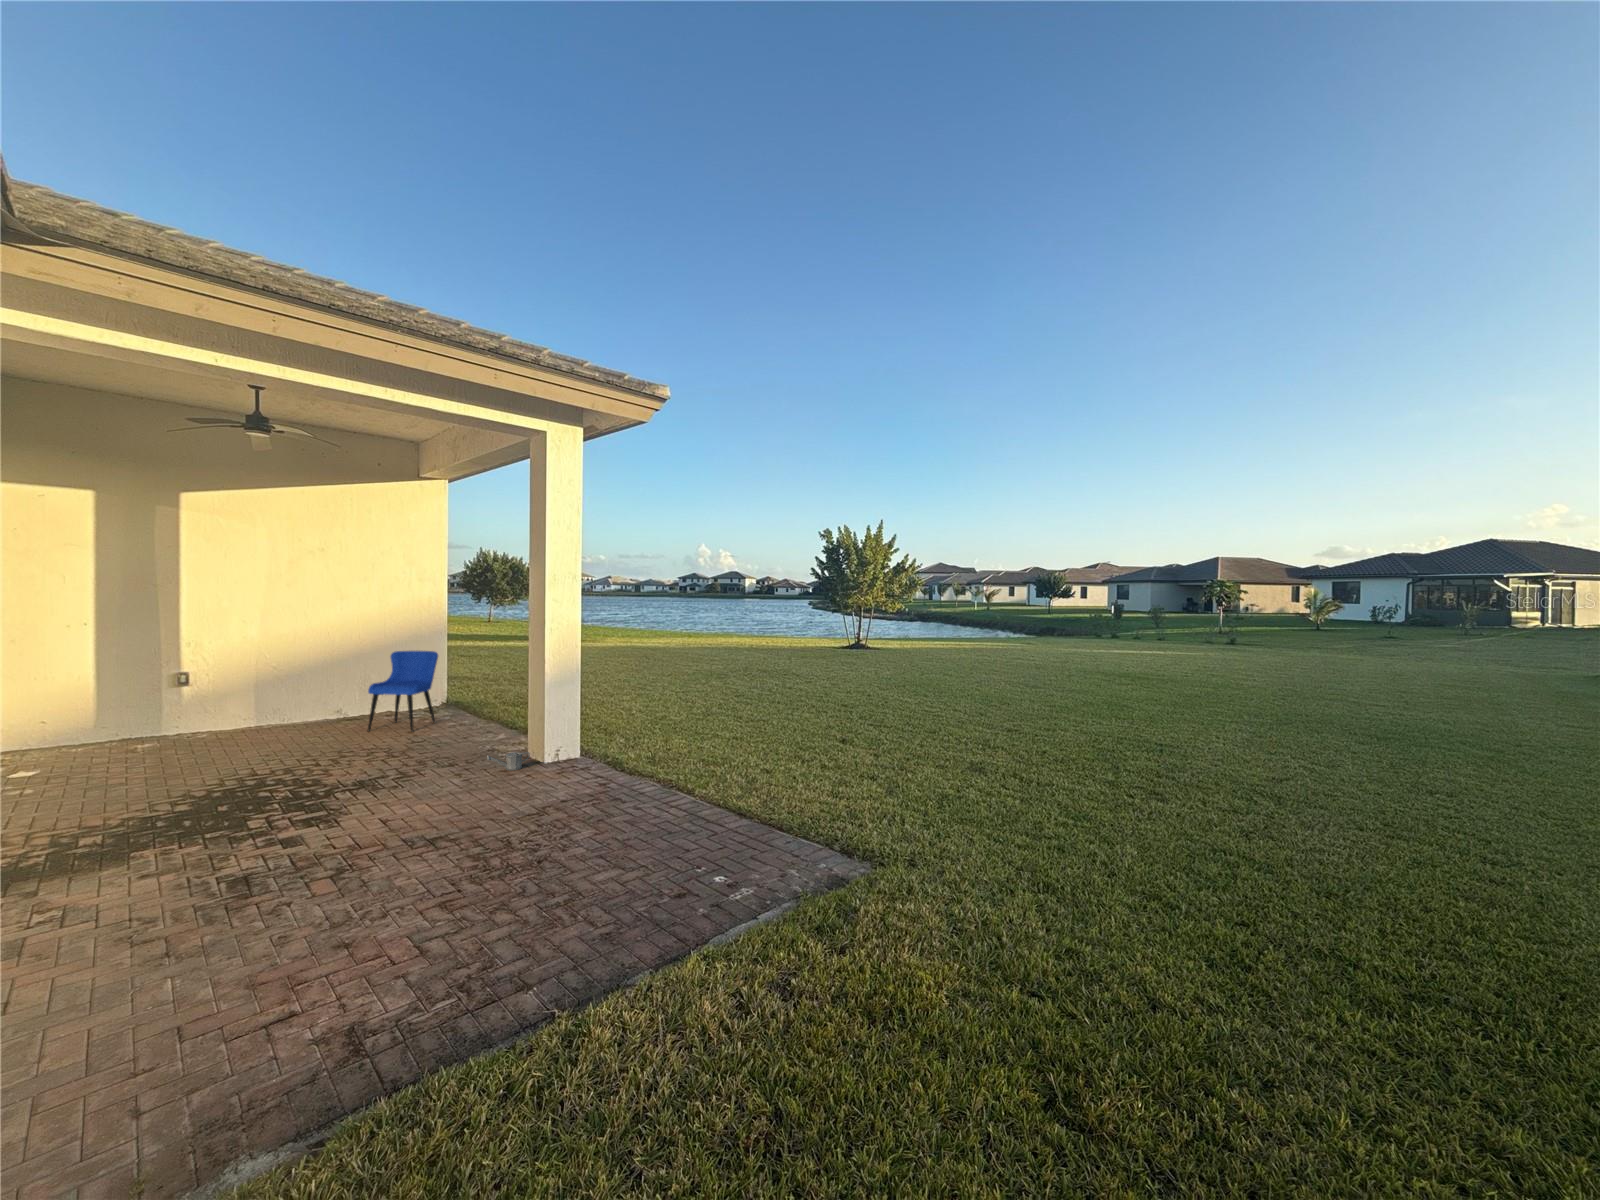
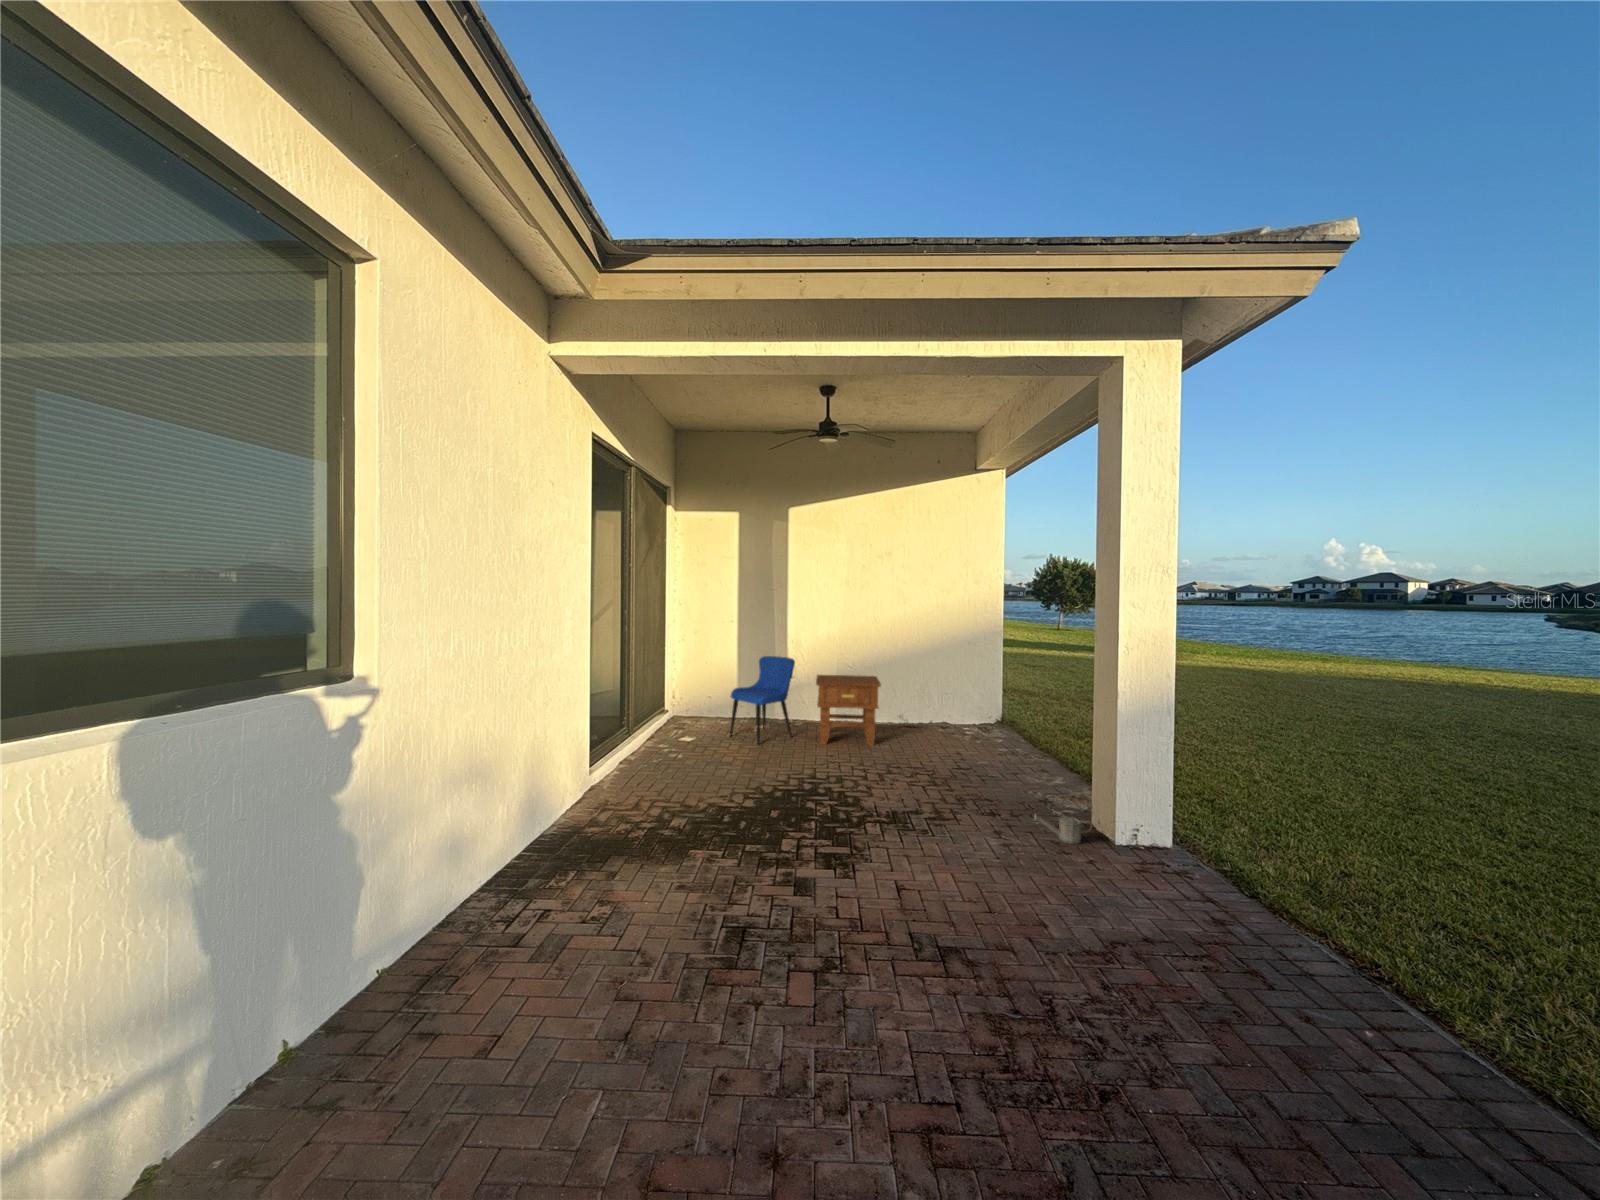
dining chair: present [368,651,438,732] -> present [730,656,795,745]
side table: none [223,674,319,752] -> present [816,675,881,745]

